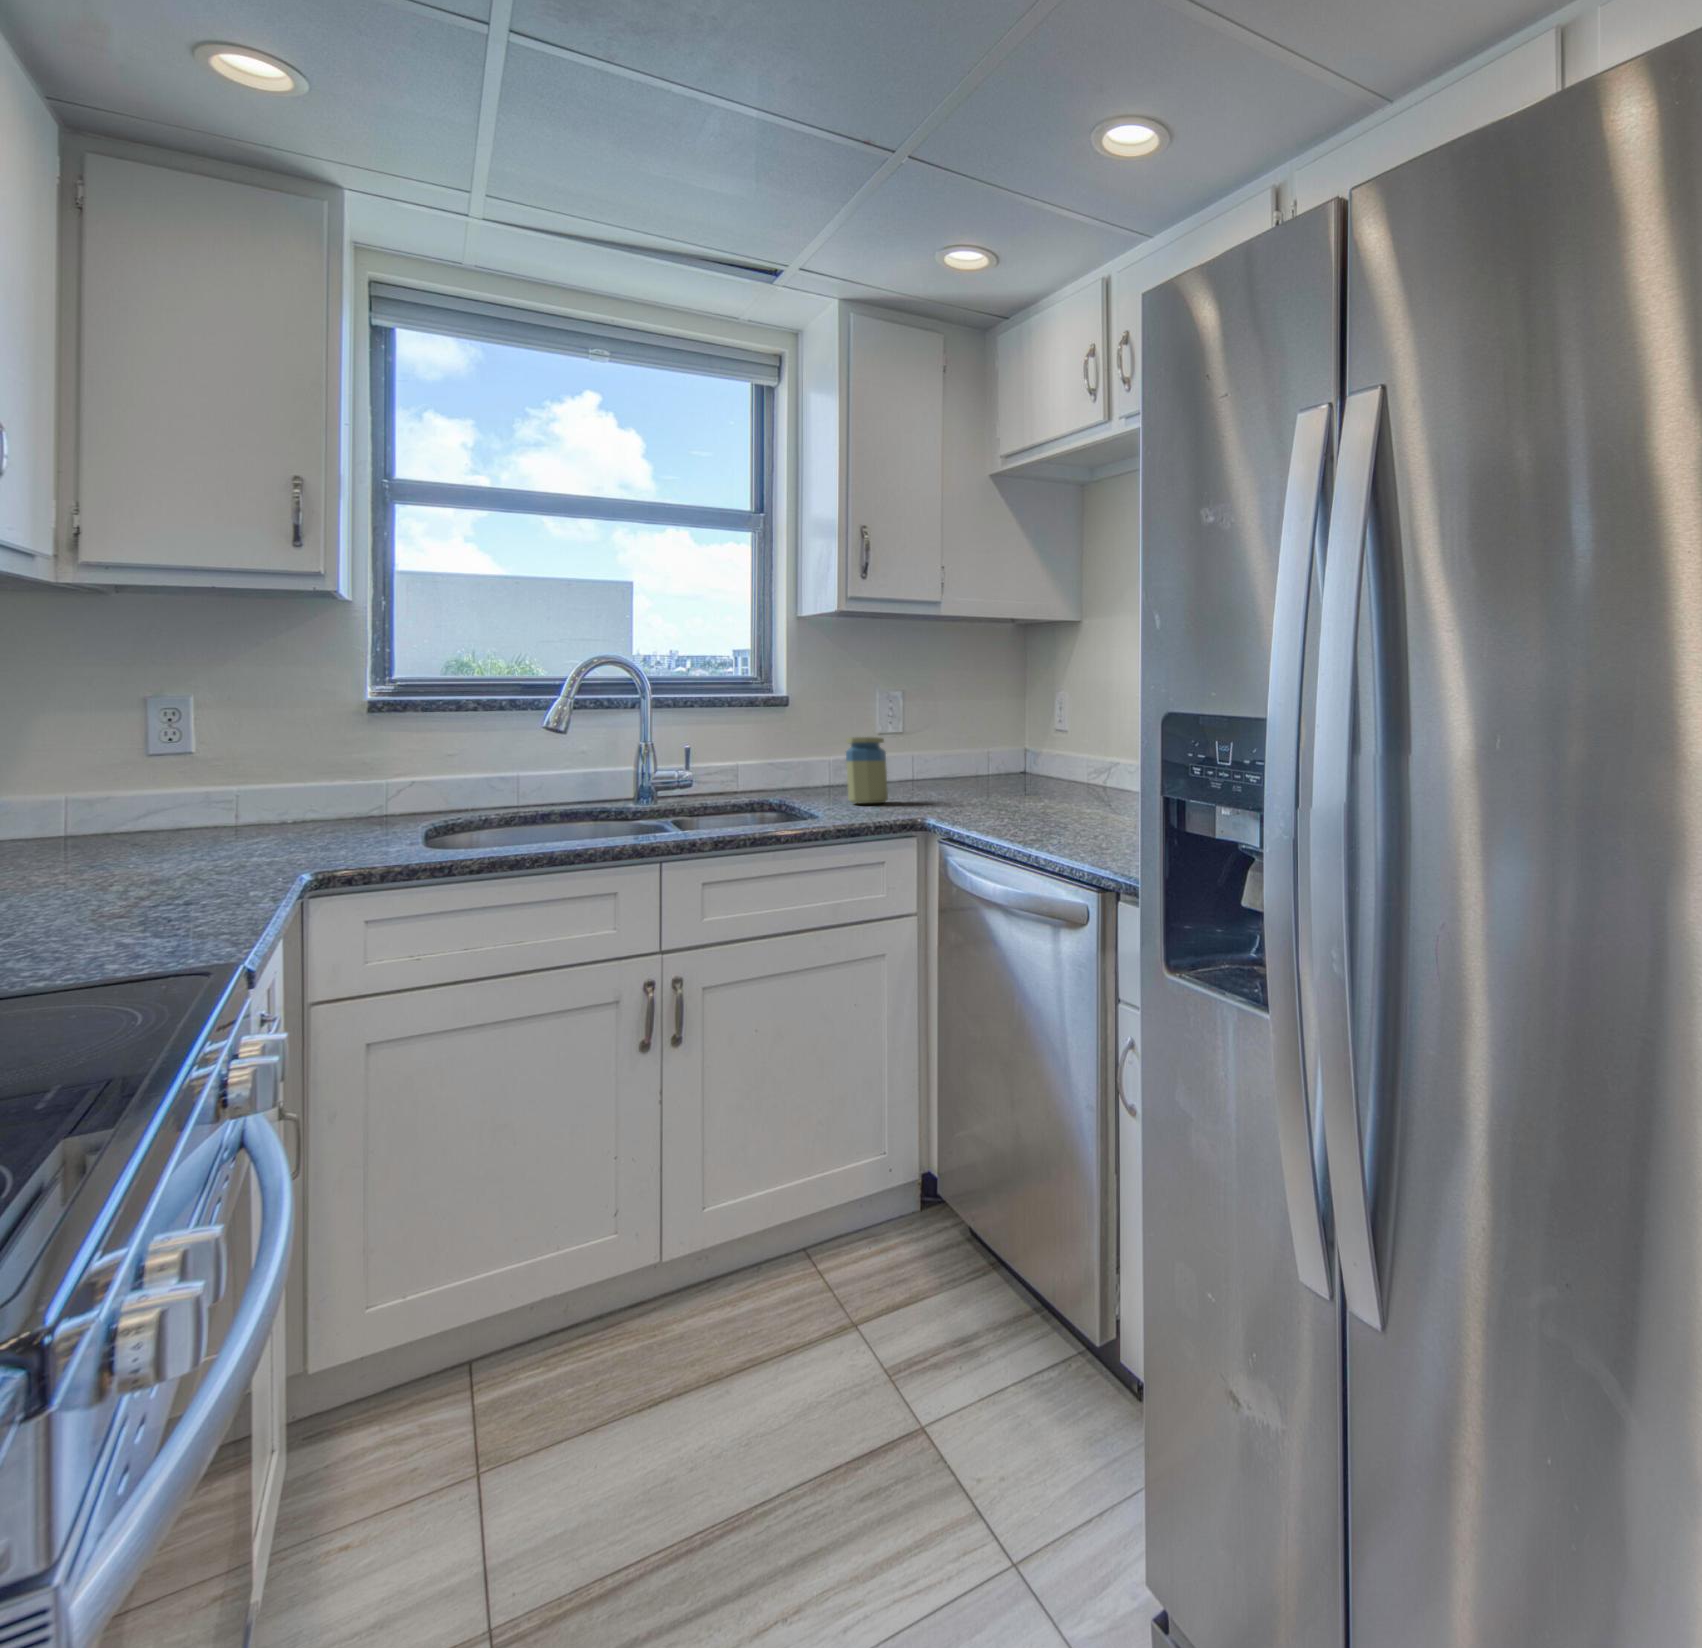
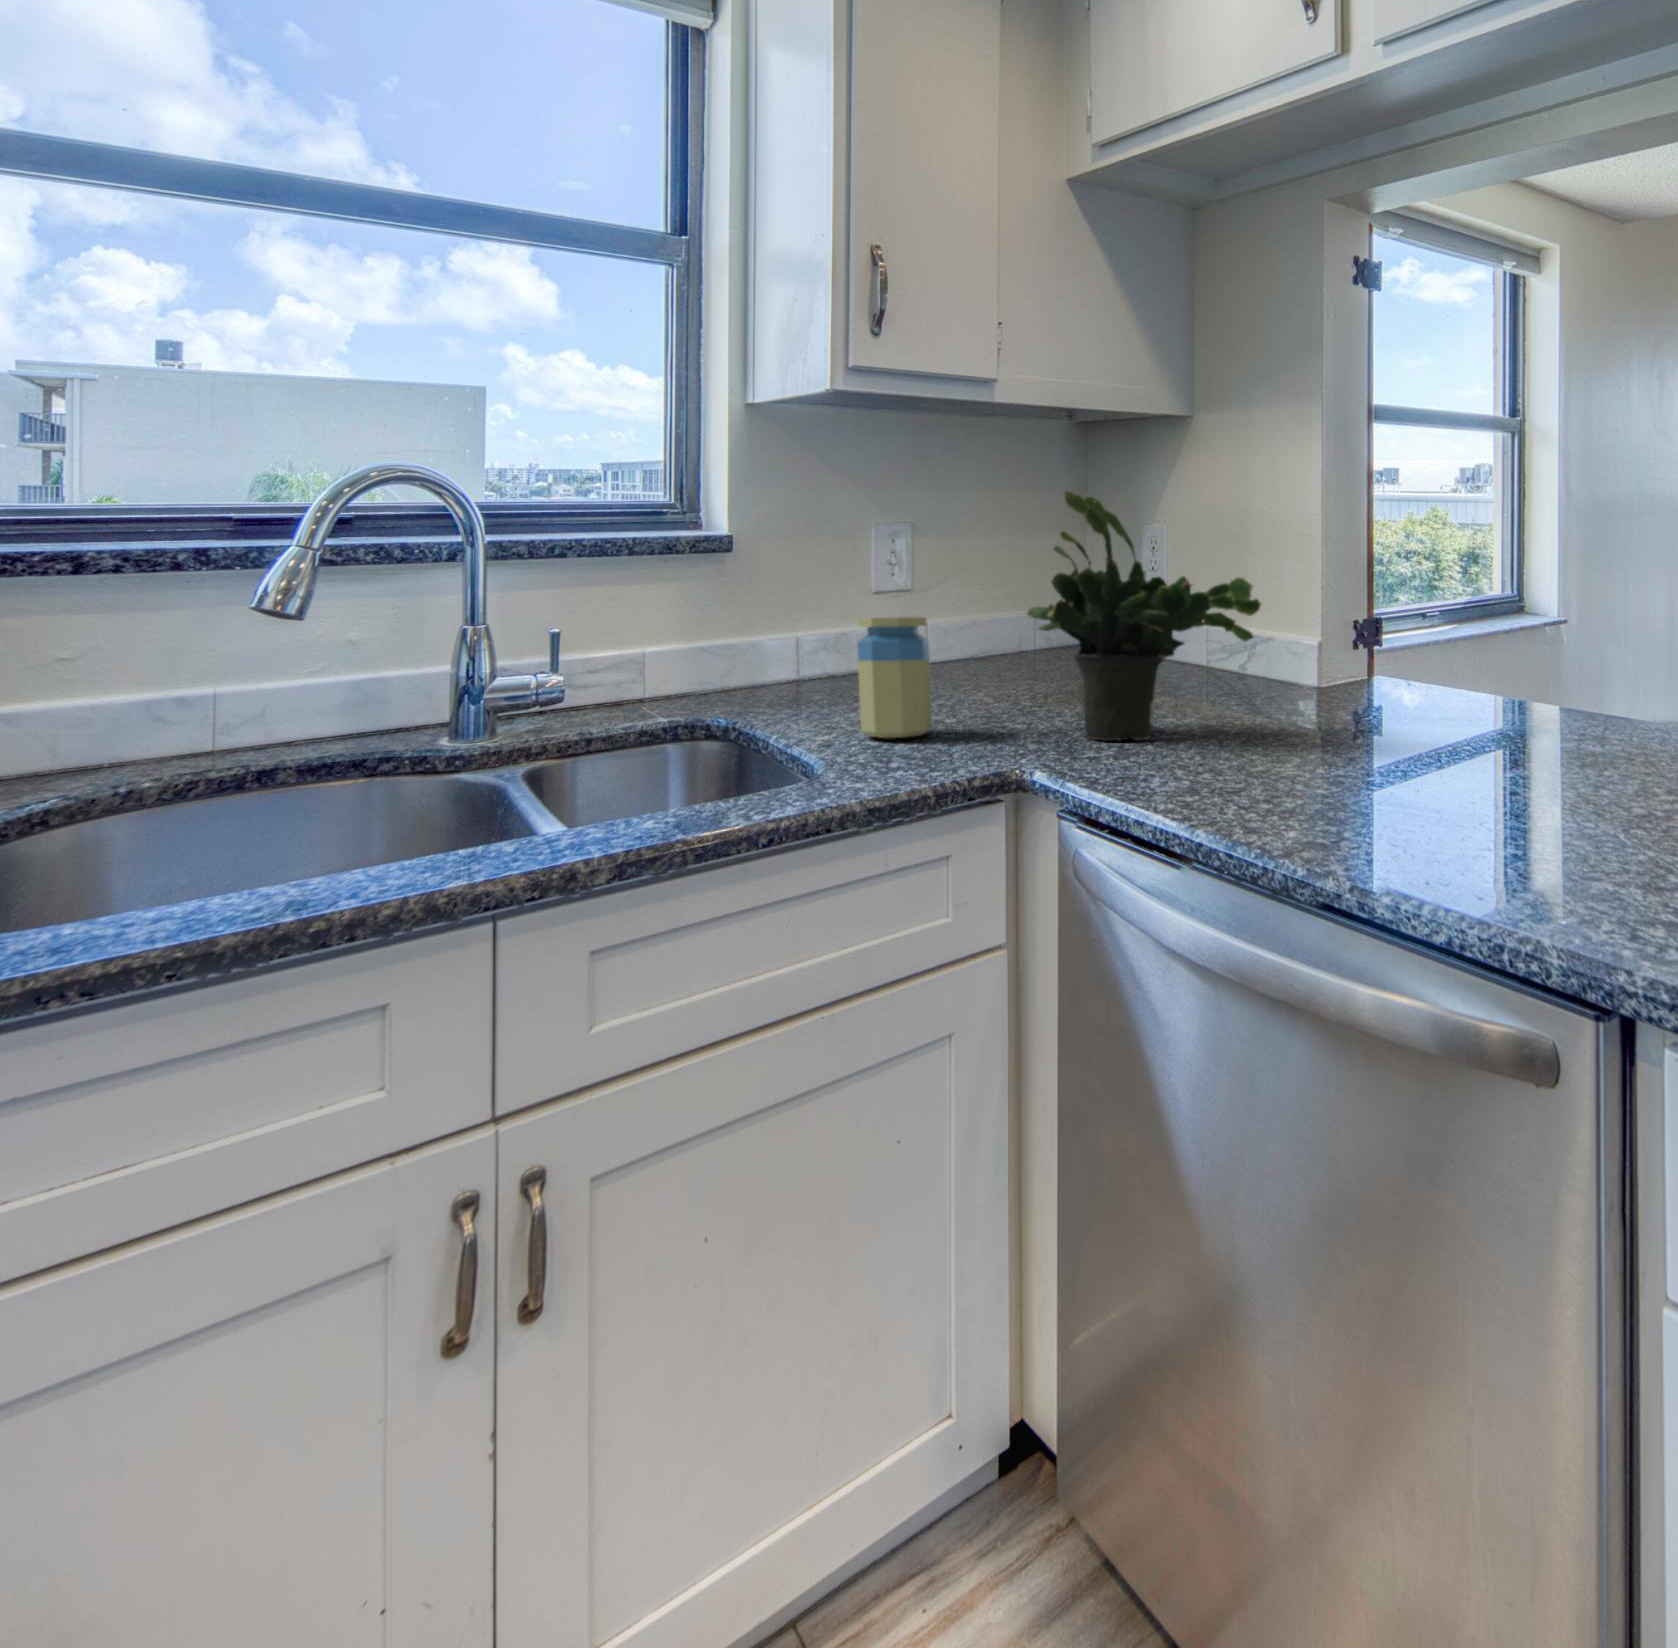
potted plant: none [938,669,1064,805] -> present [1027,492,1261,740]

